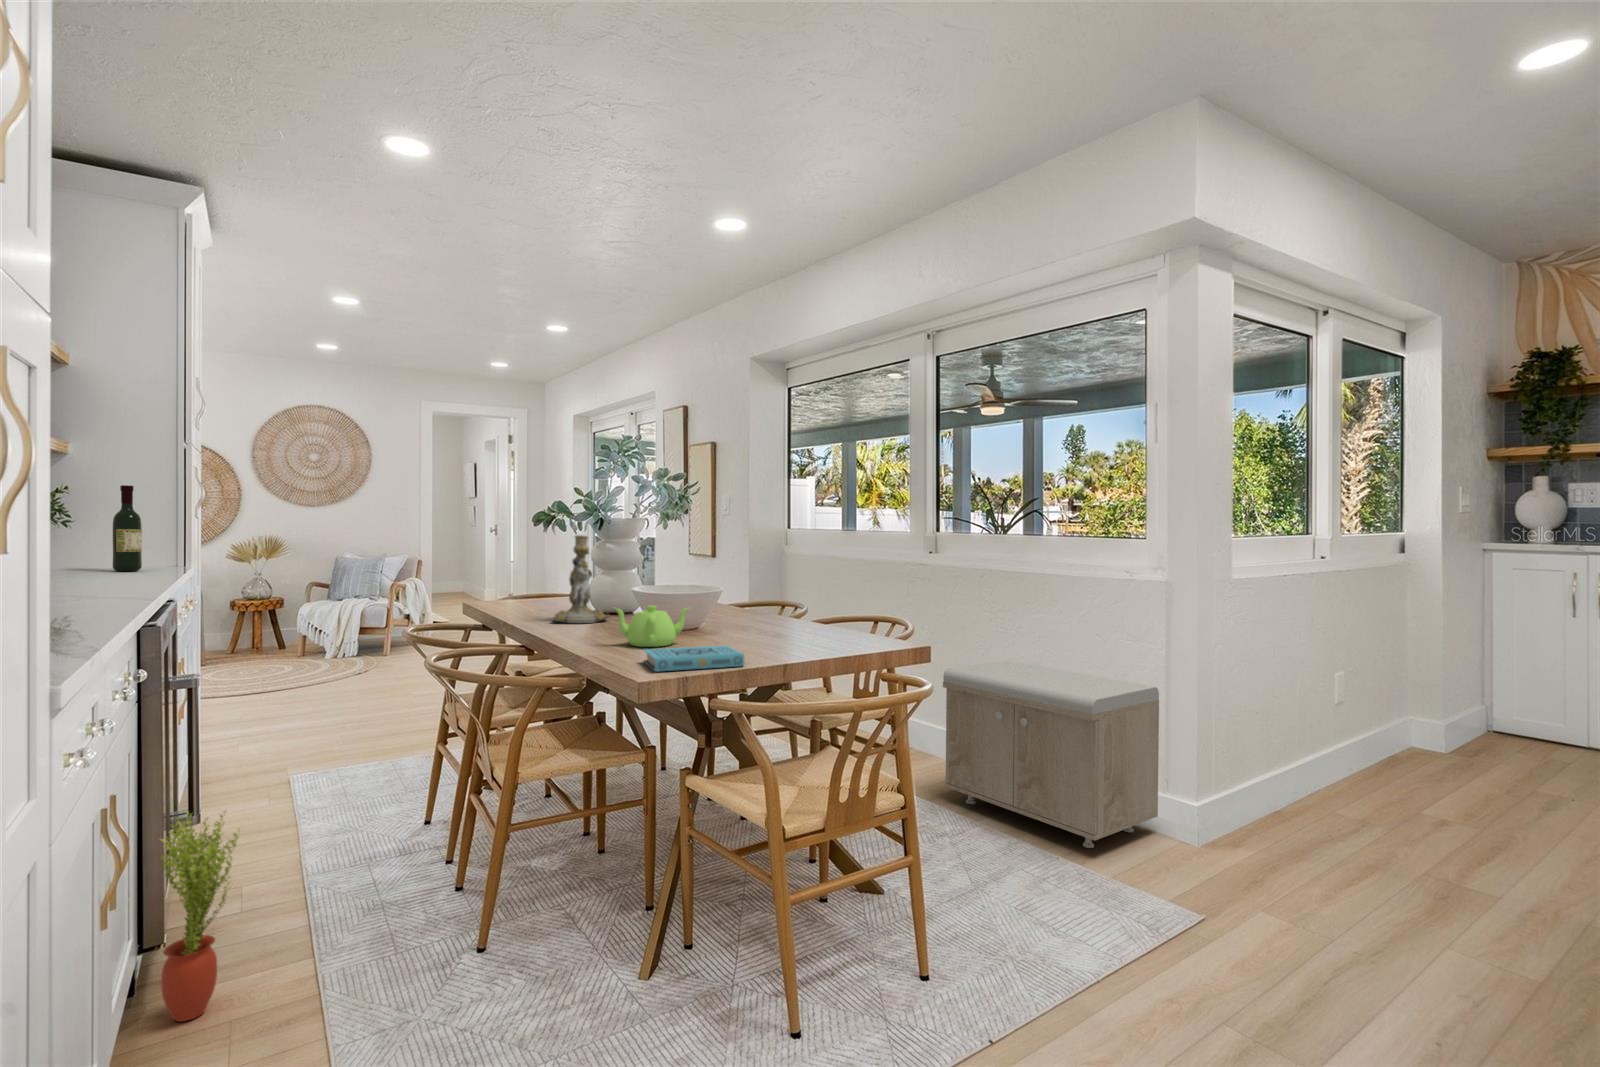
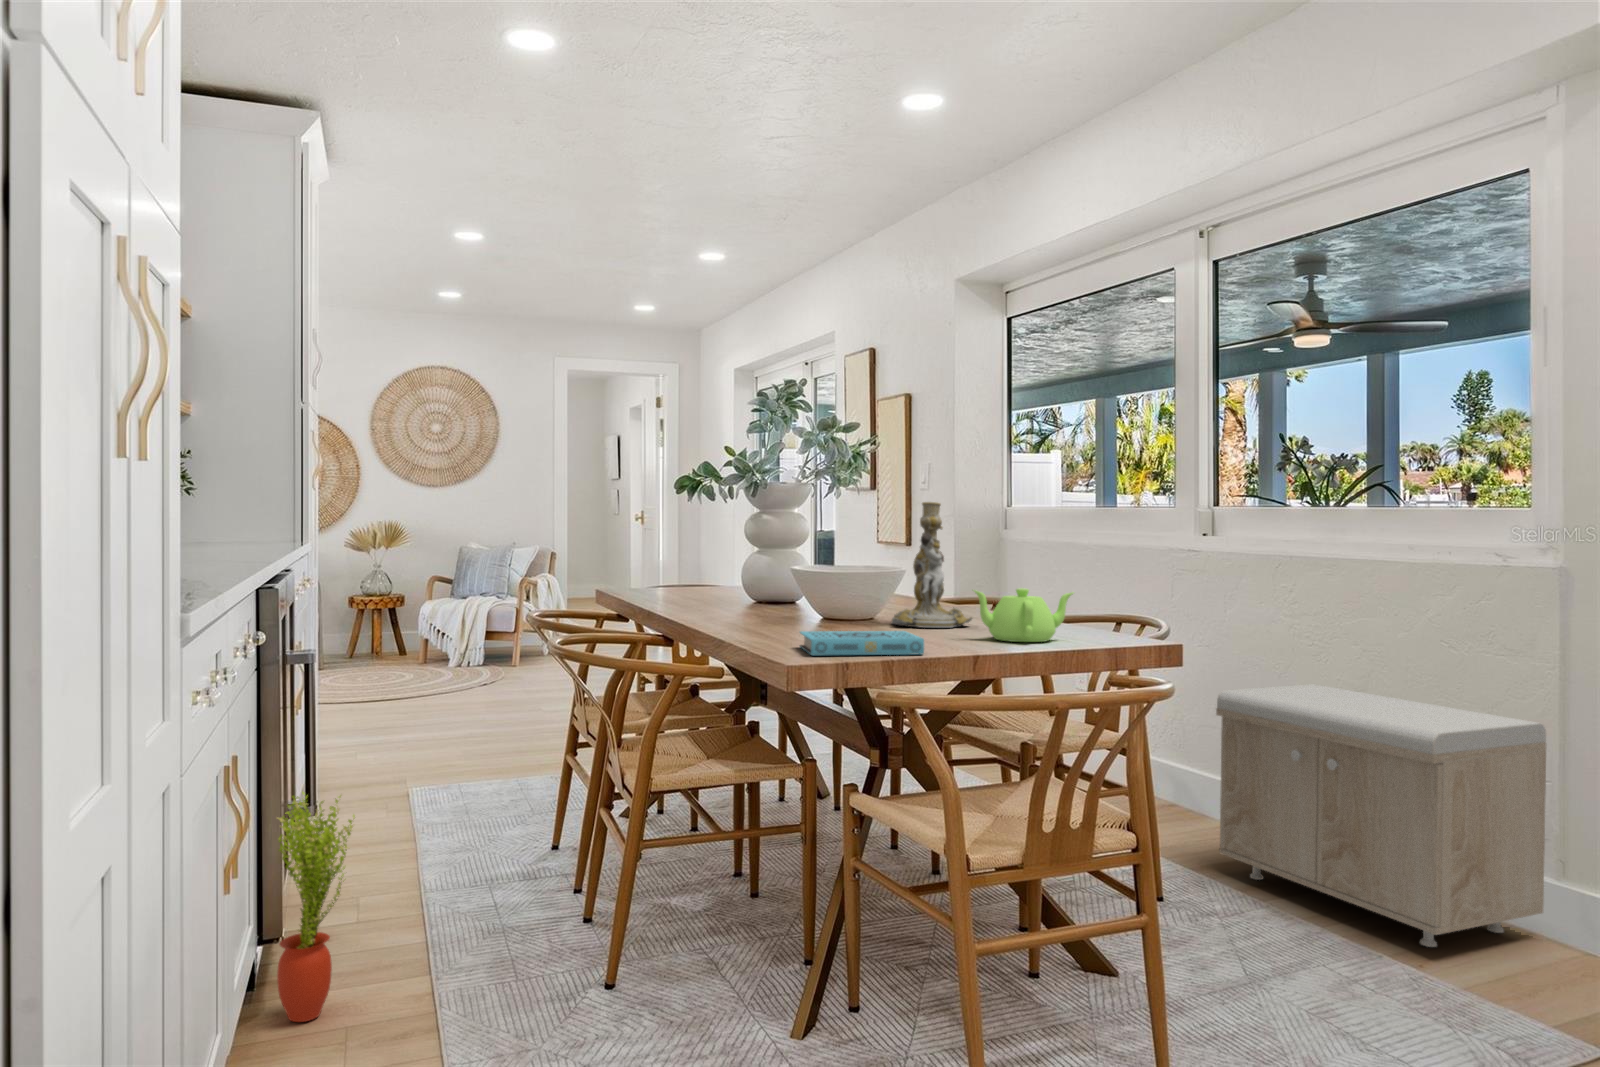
wine bottle: present [112,485,142,571] -> none [231,447,259,543]
candlestick: present [552,535,609,623] -> present [891,502,972,628]
teapot: present [615,606,689,647] -> present [974,588,1073,642]

